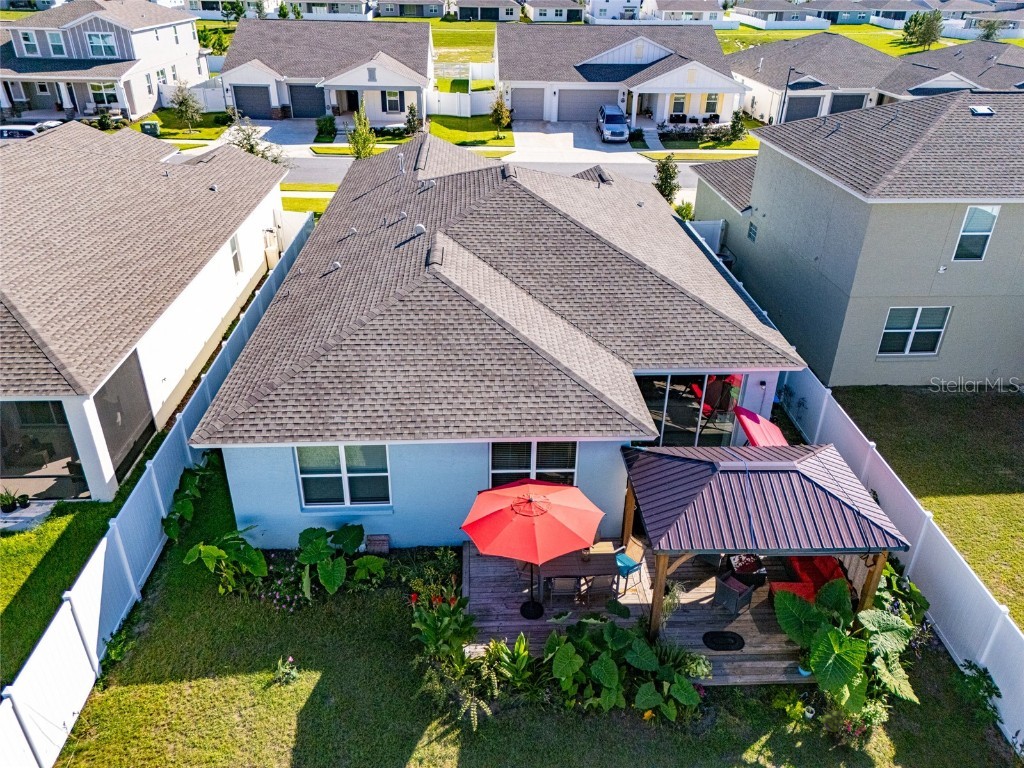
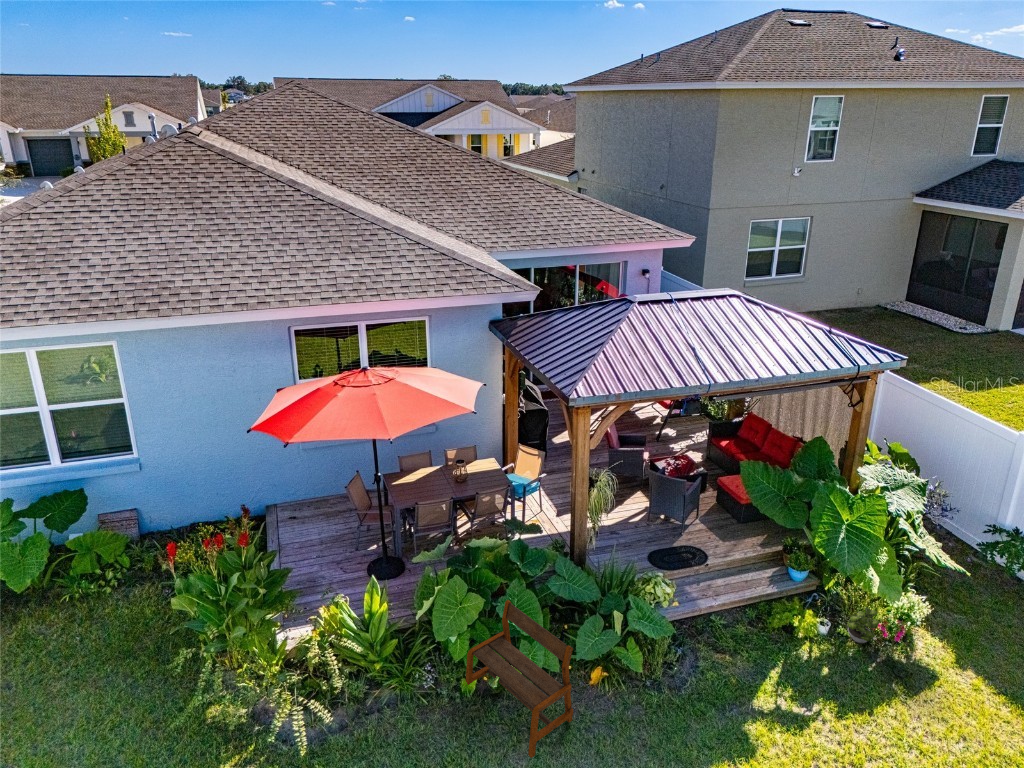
bench: none [569,663,630,756] -> present [466,600,573,758]

